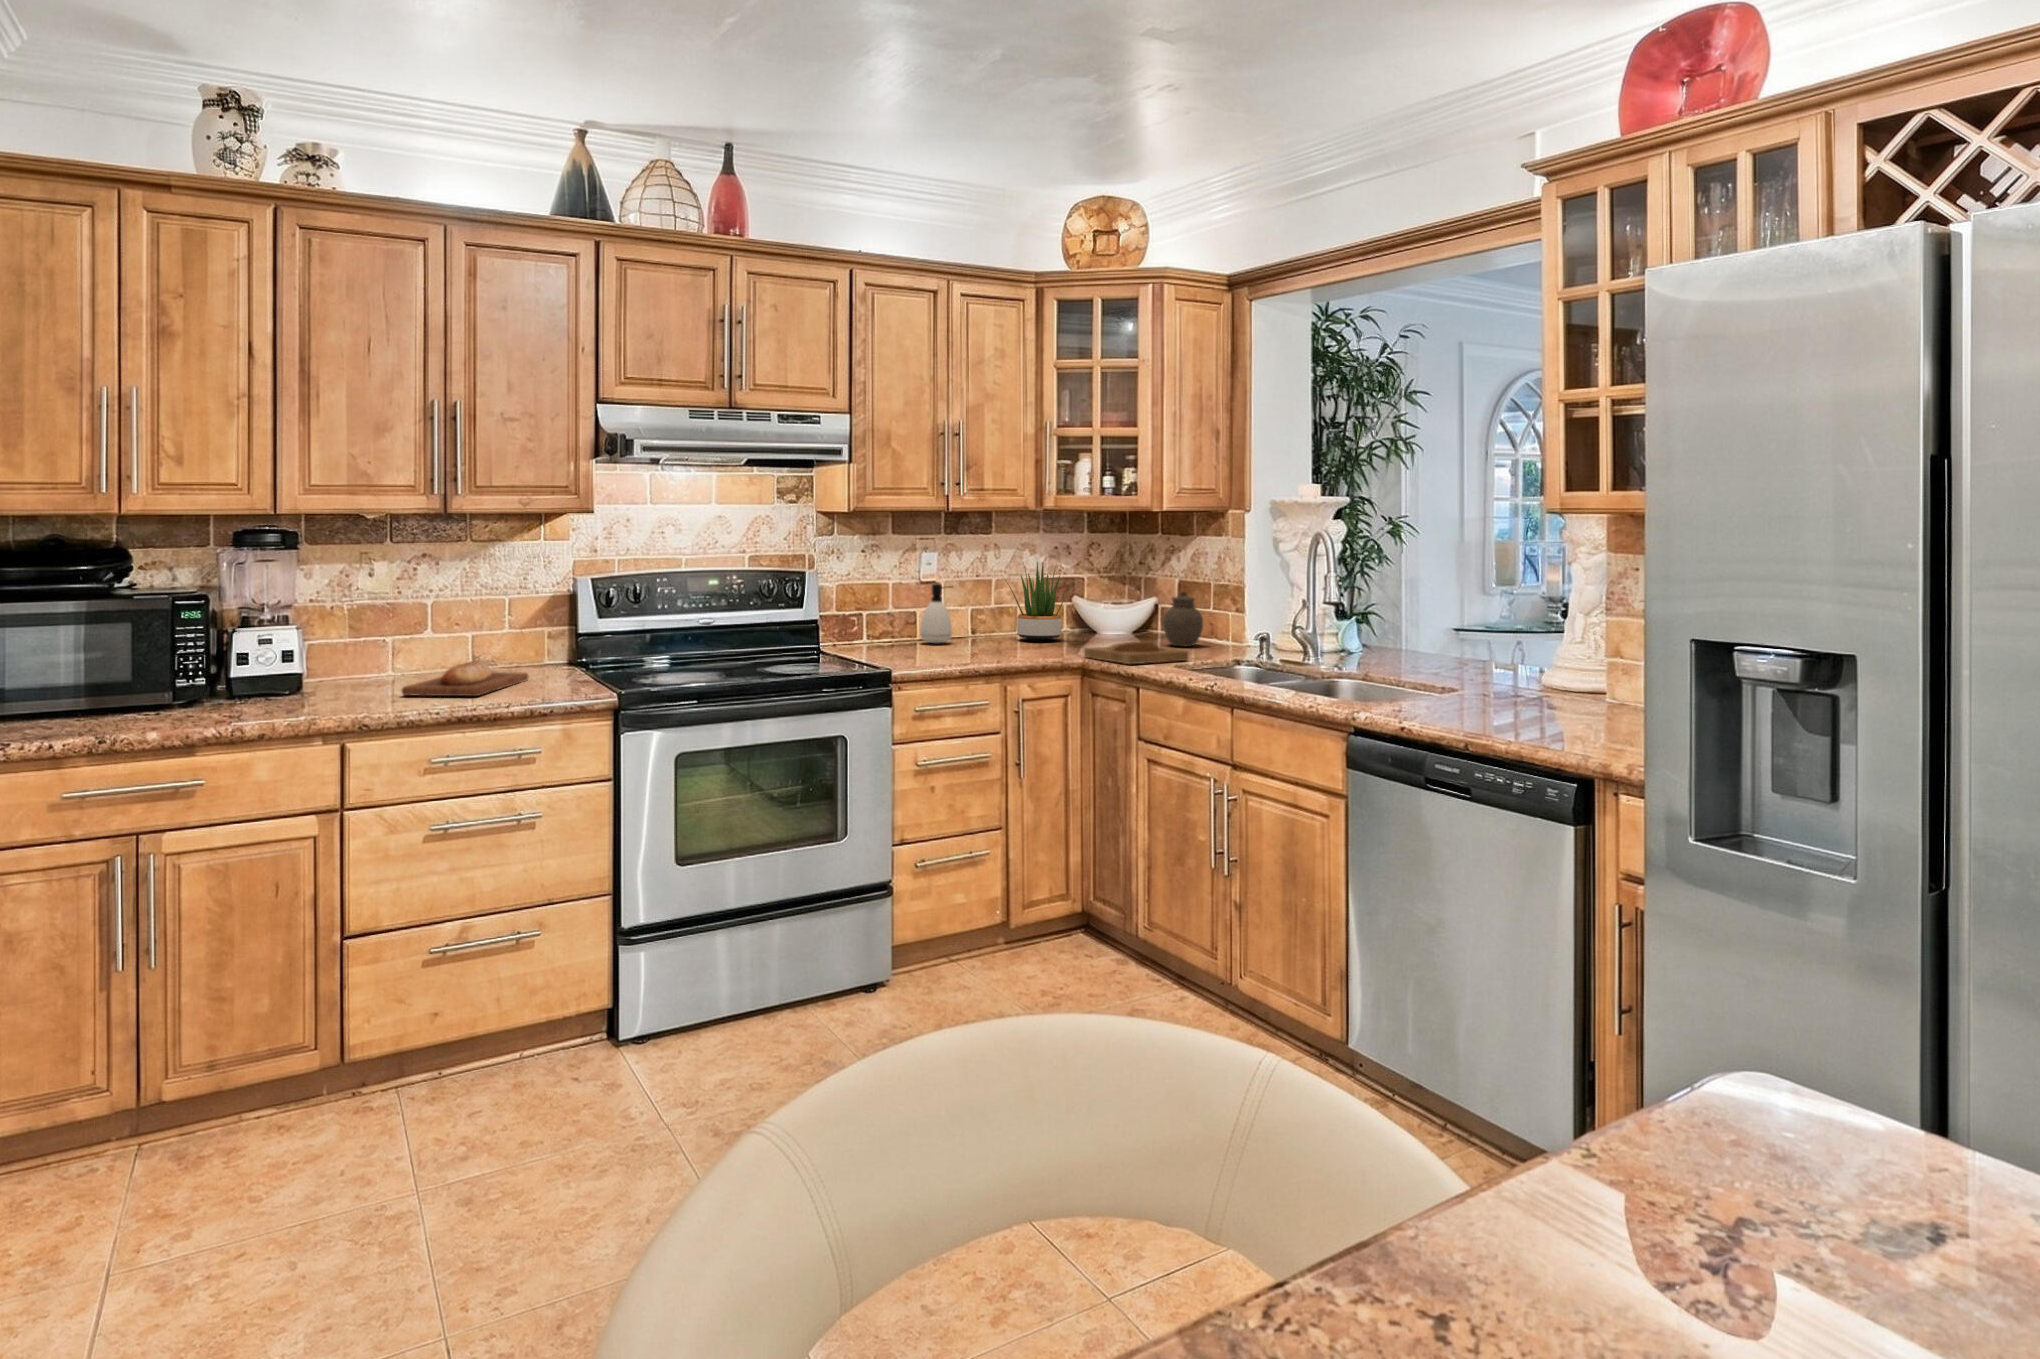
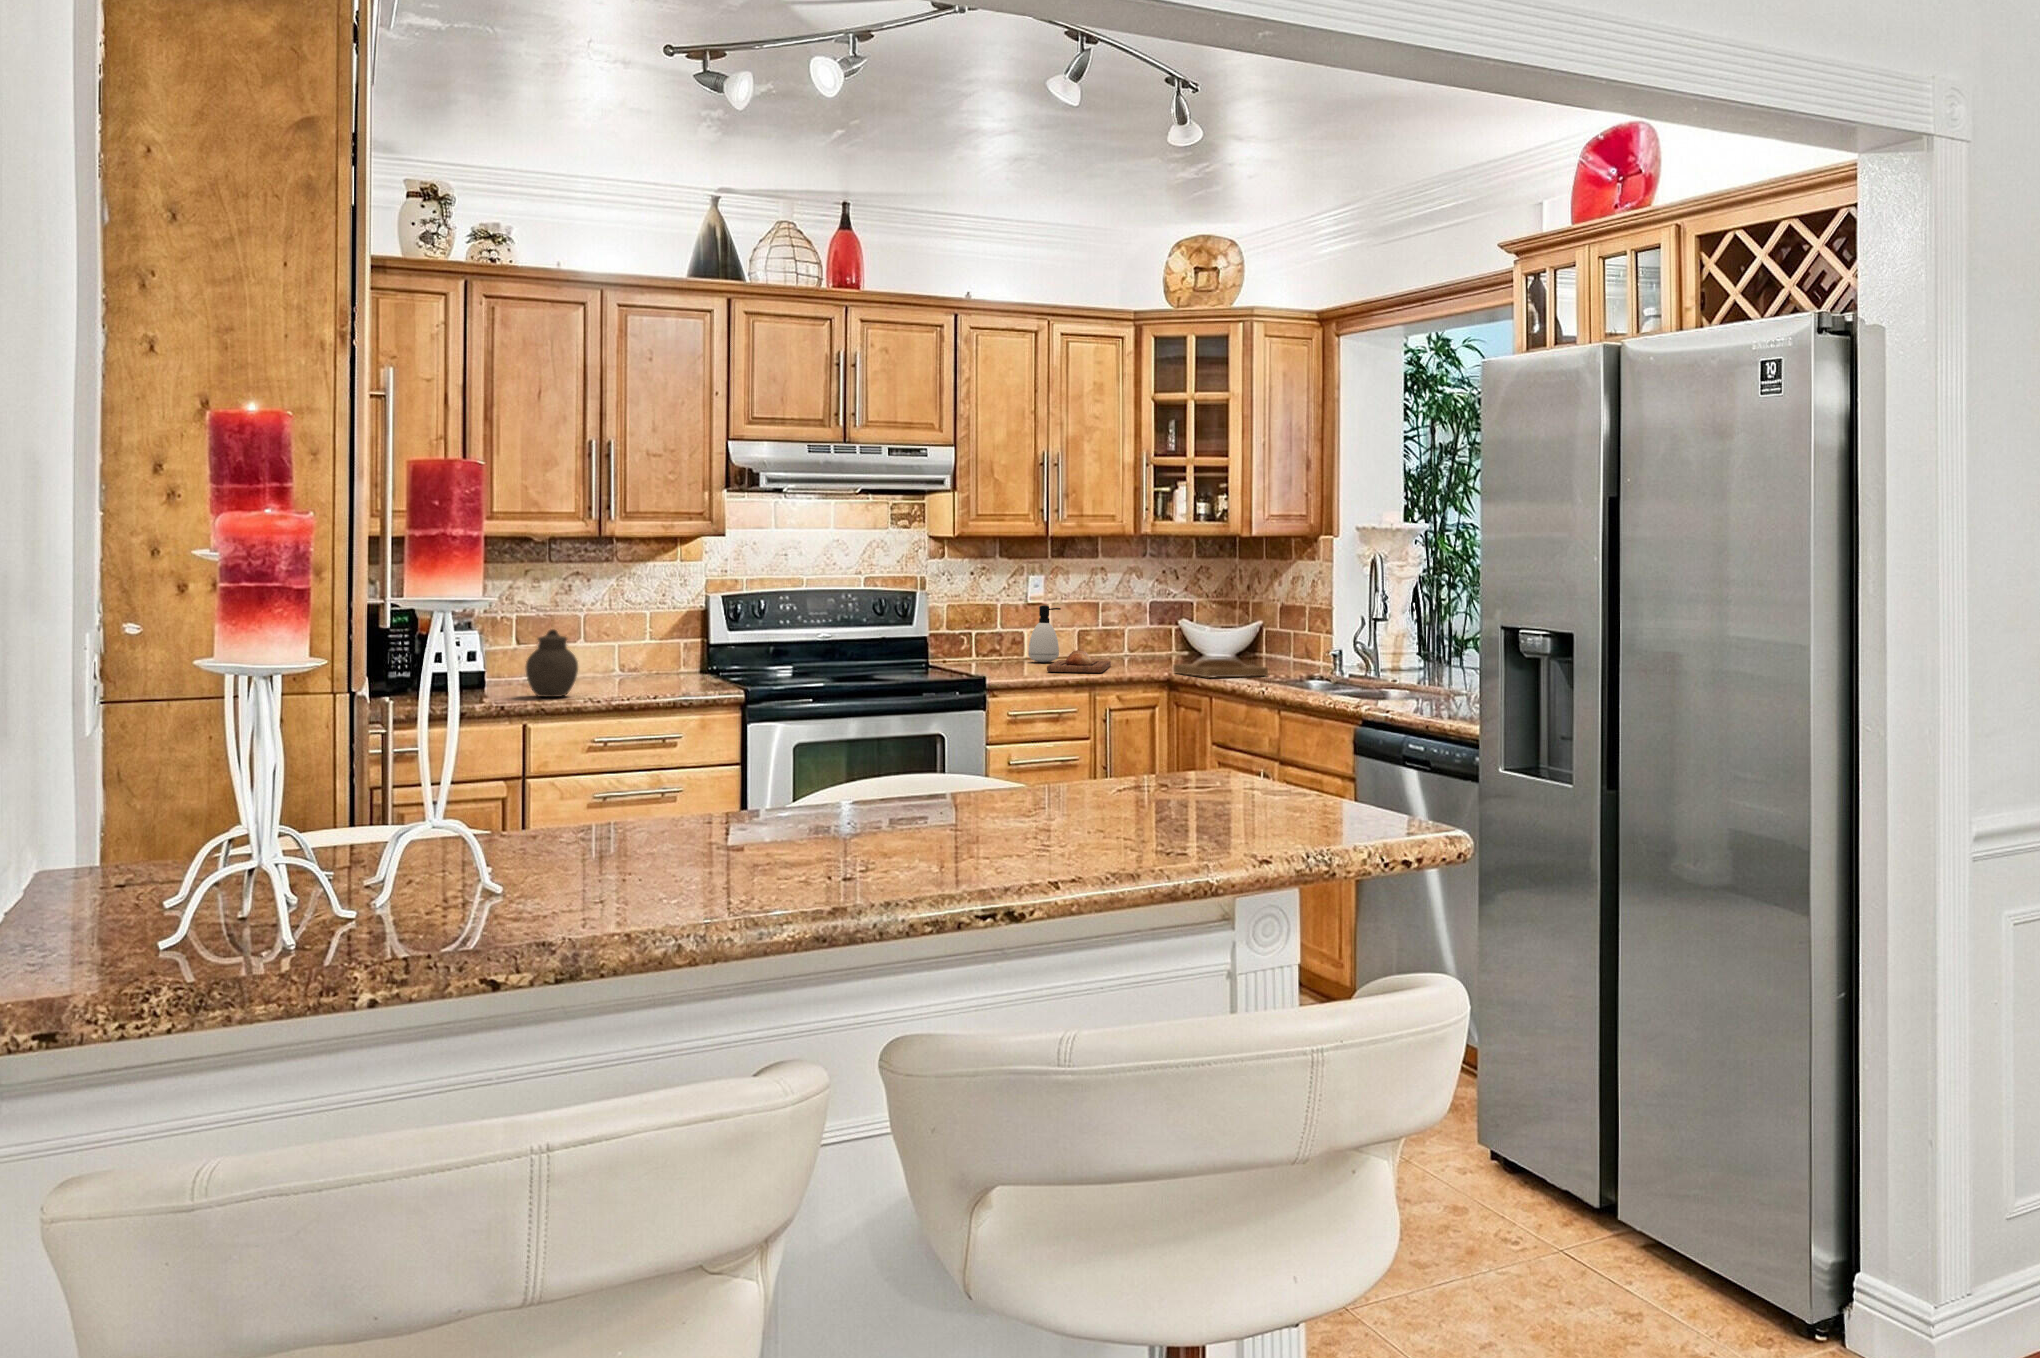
potted plant: present [1005,561,1075,641] -> none [1107,585,1185,662]
jar: present [1163,592,1203,646] -> present [525,629,578,697]
bread loaf: present [402,660,529,696] -> present [1047,650,1111,673]

